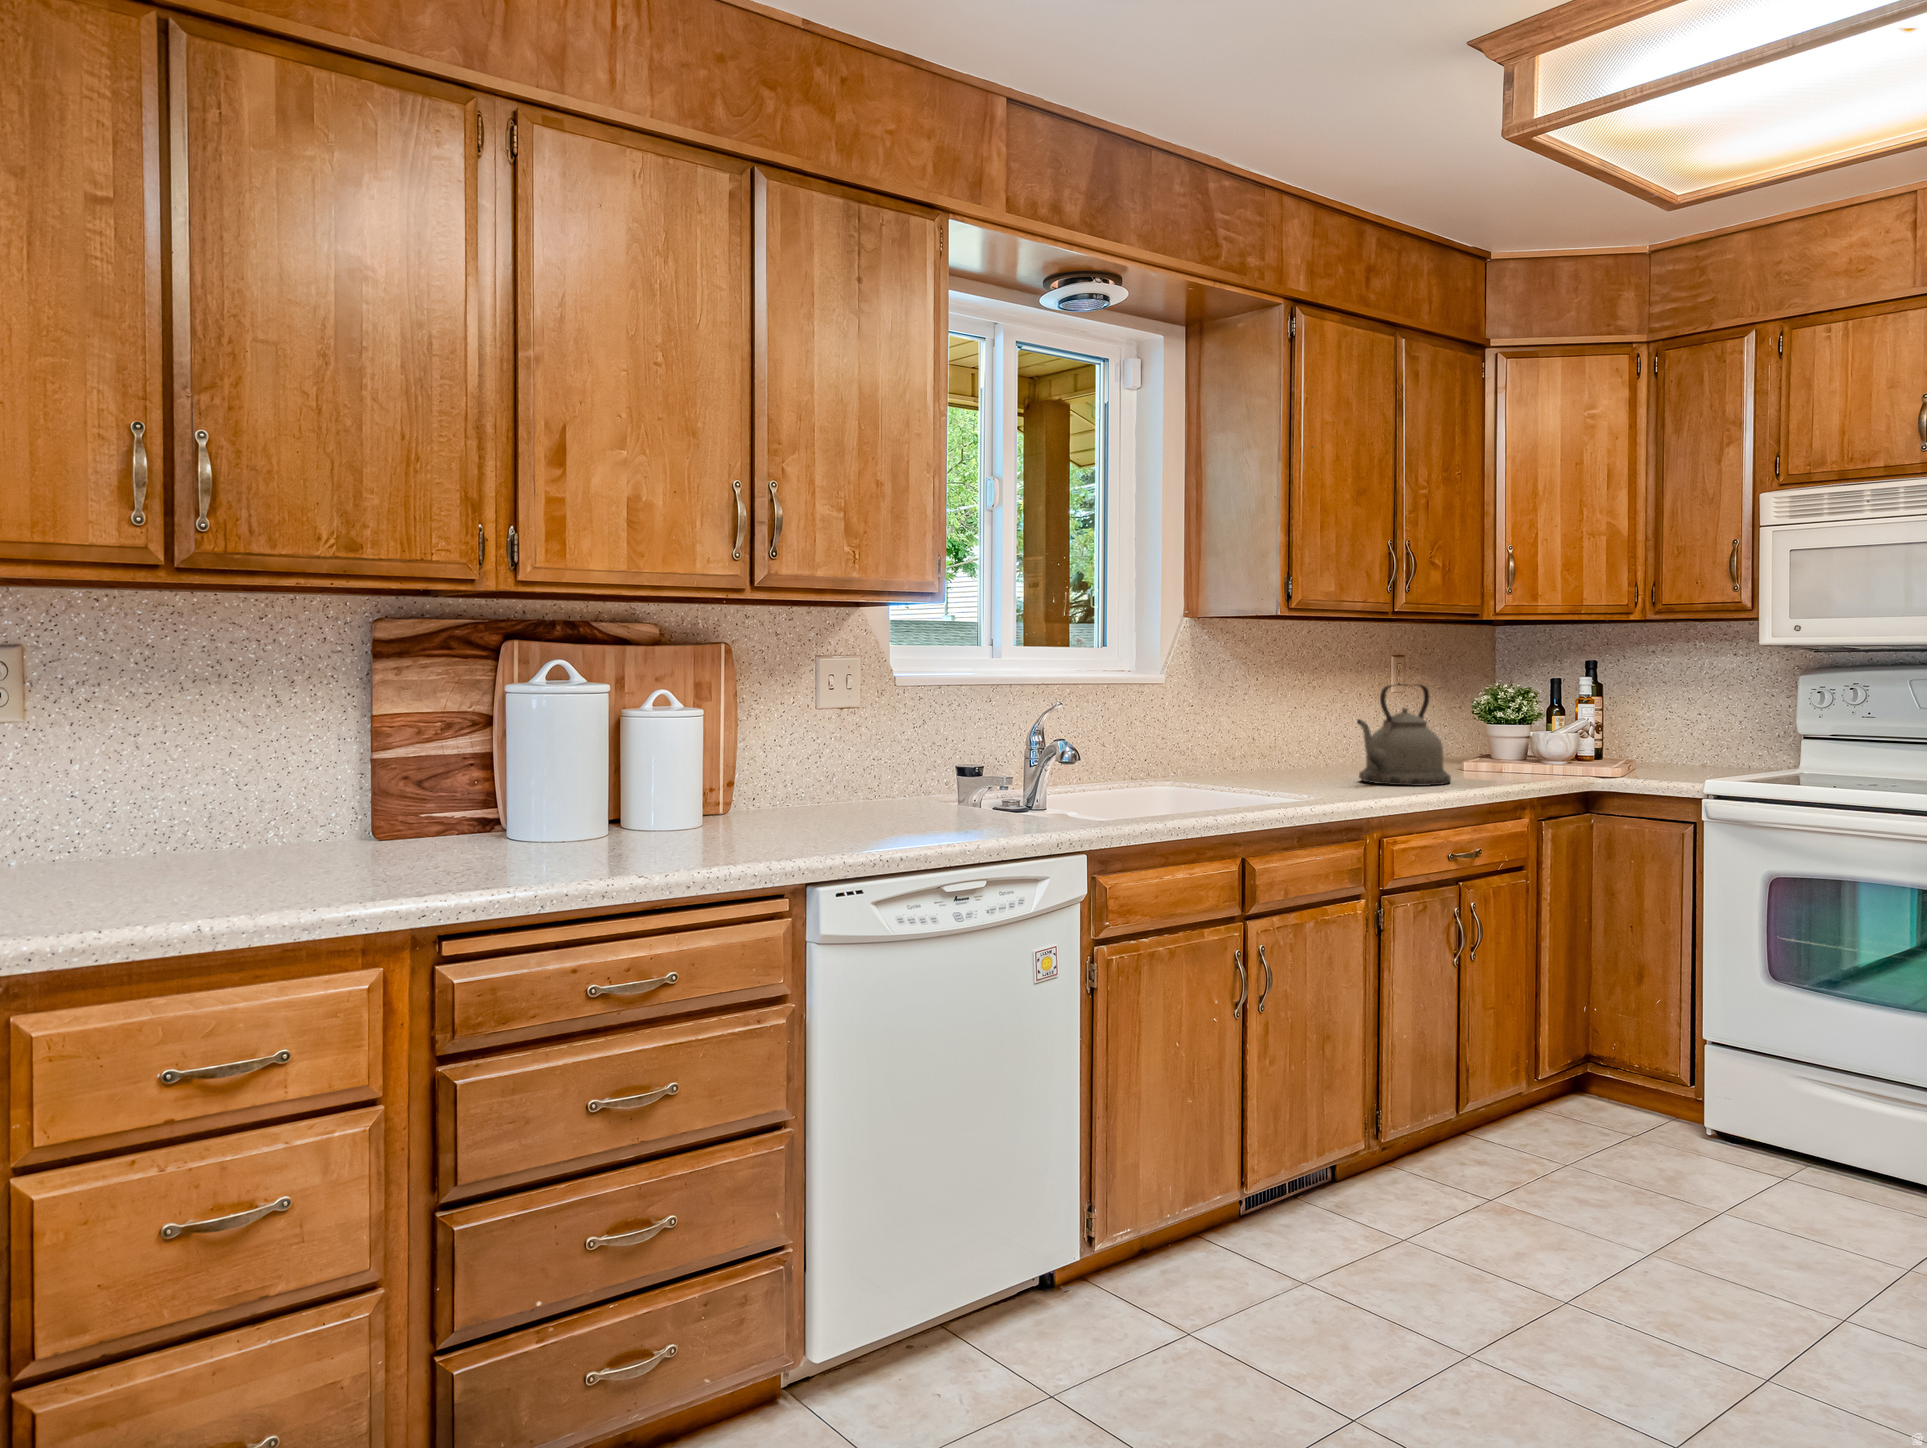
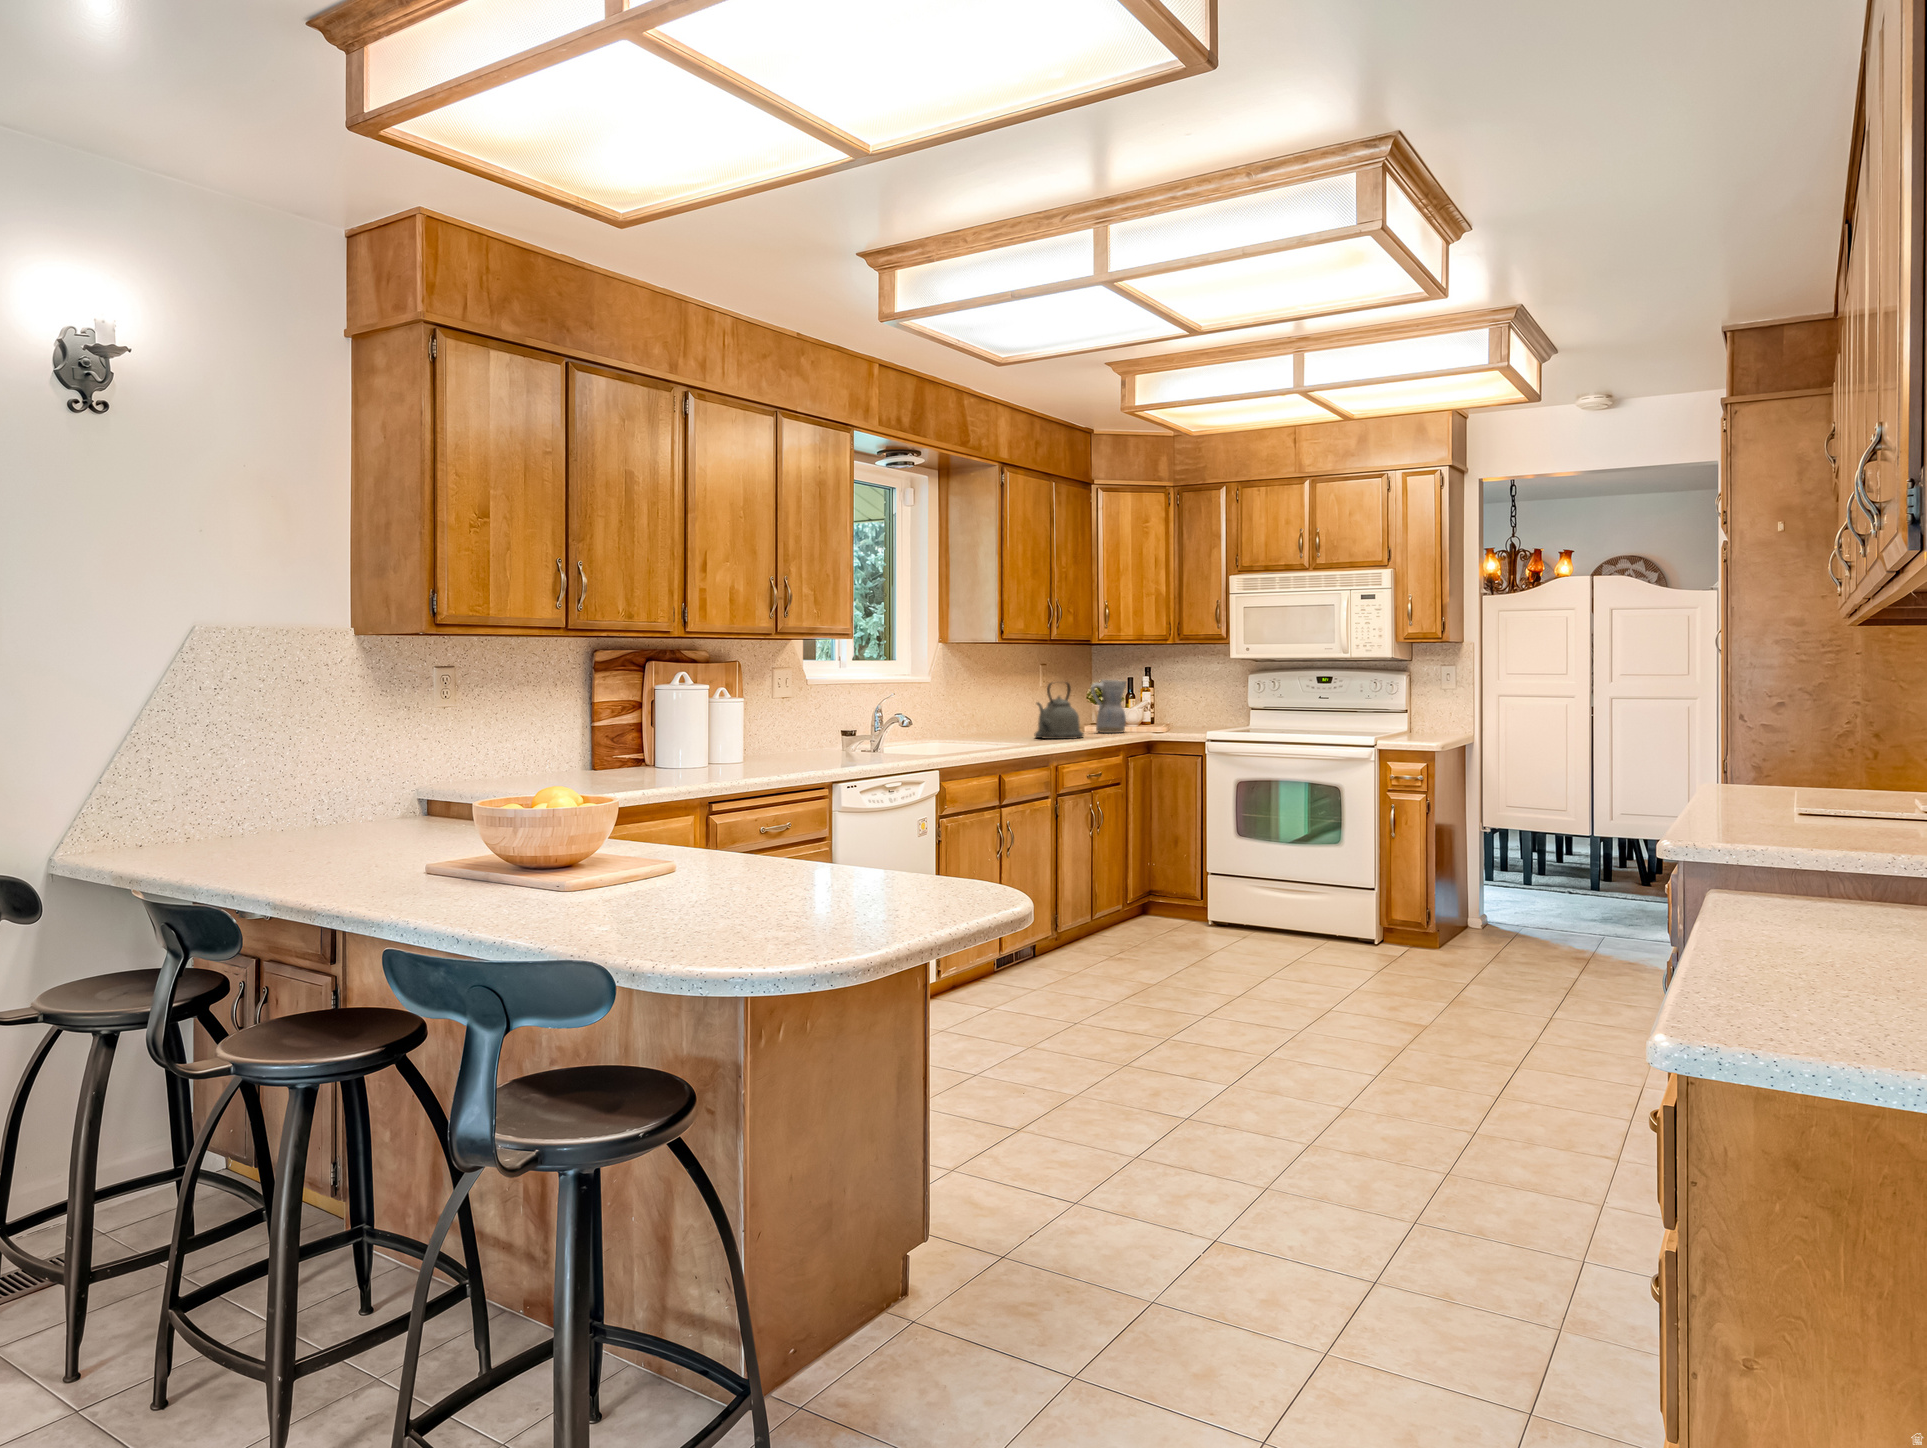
ceramic pitcher: none [1474,681,1544,775] -> present [1091,680,1126,733]

